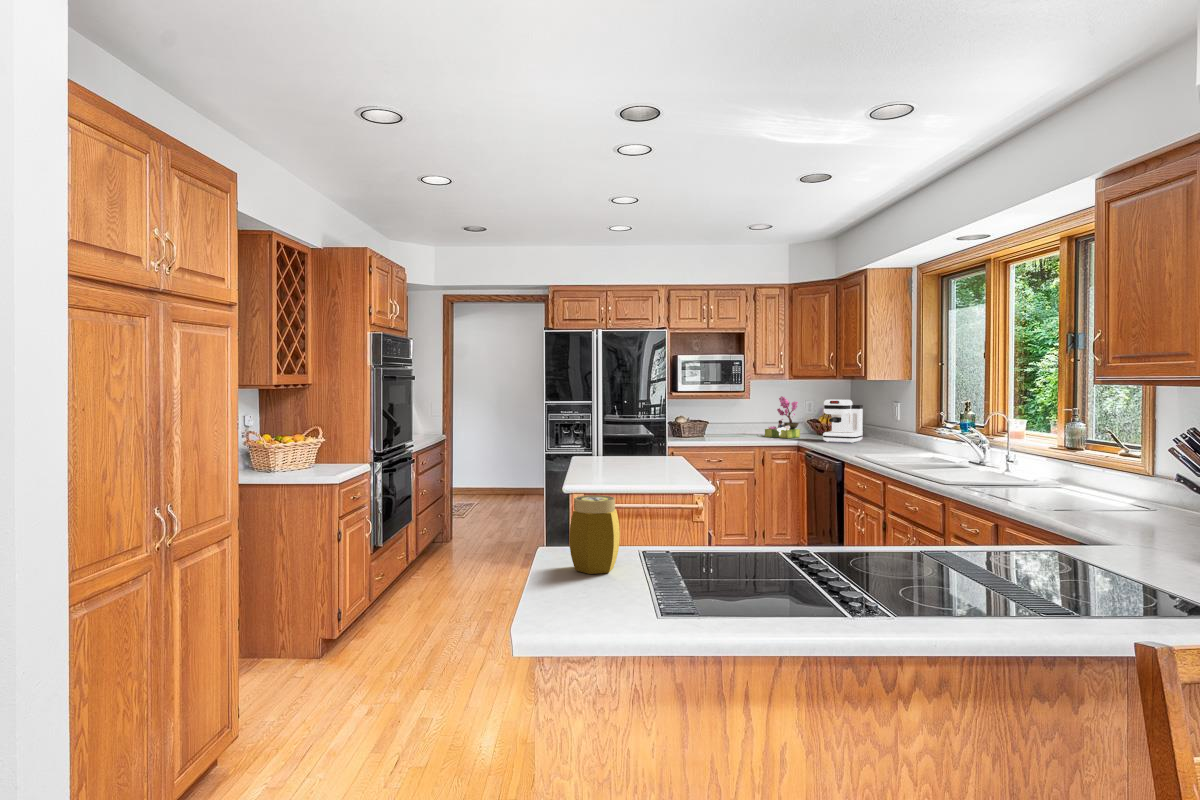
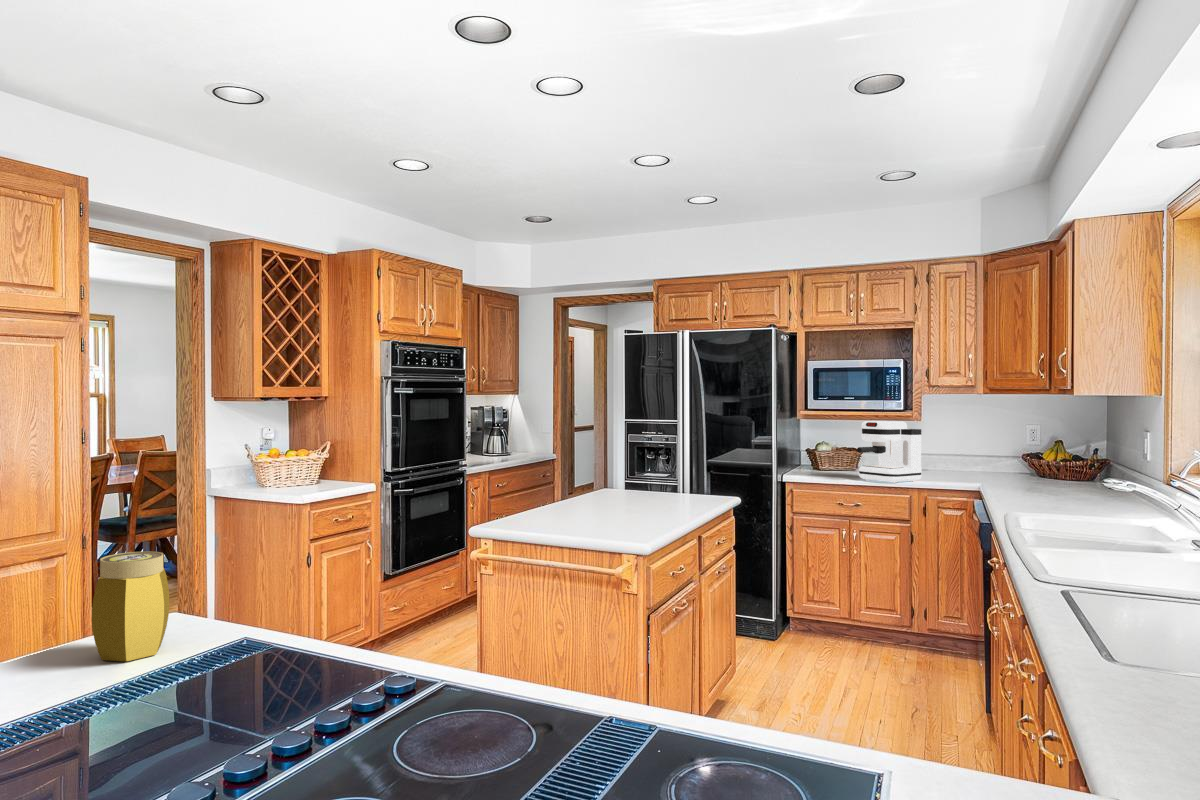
flower arrangement: present [765,396,800,438] -> none [950,416,1006,478]
coffee maker: present [823,400,863,443] -> present [857,421,922,483]

